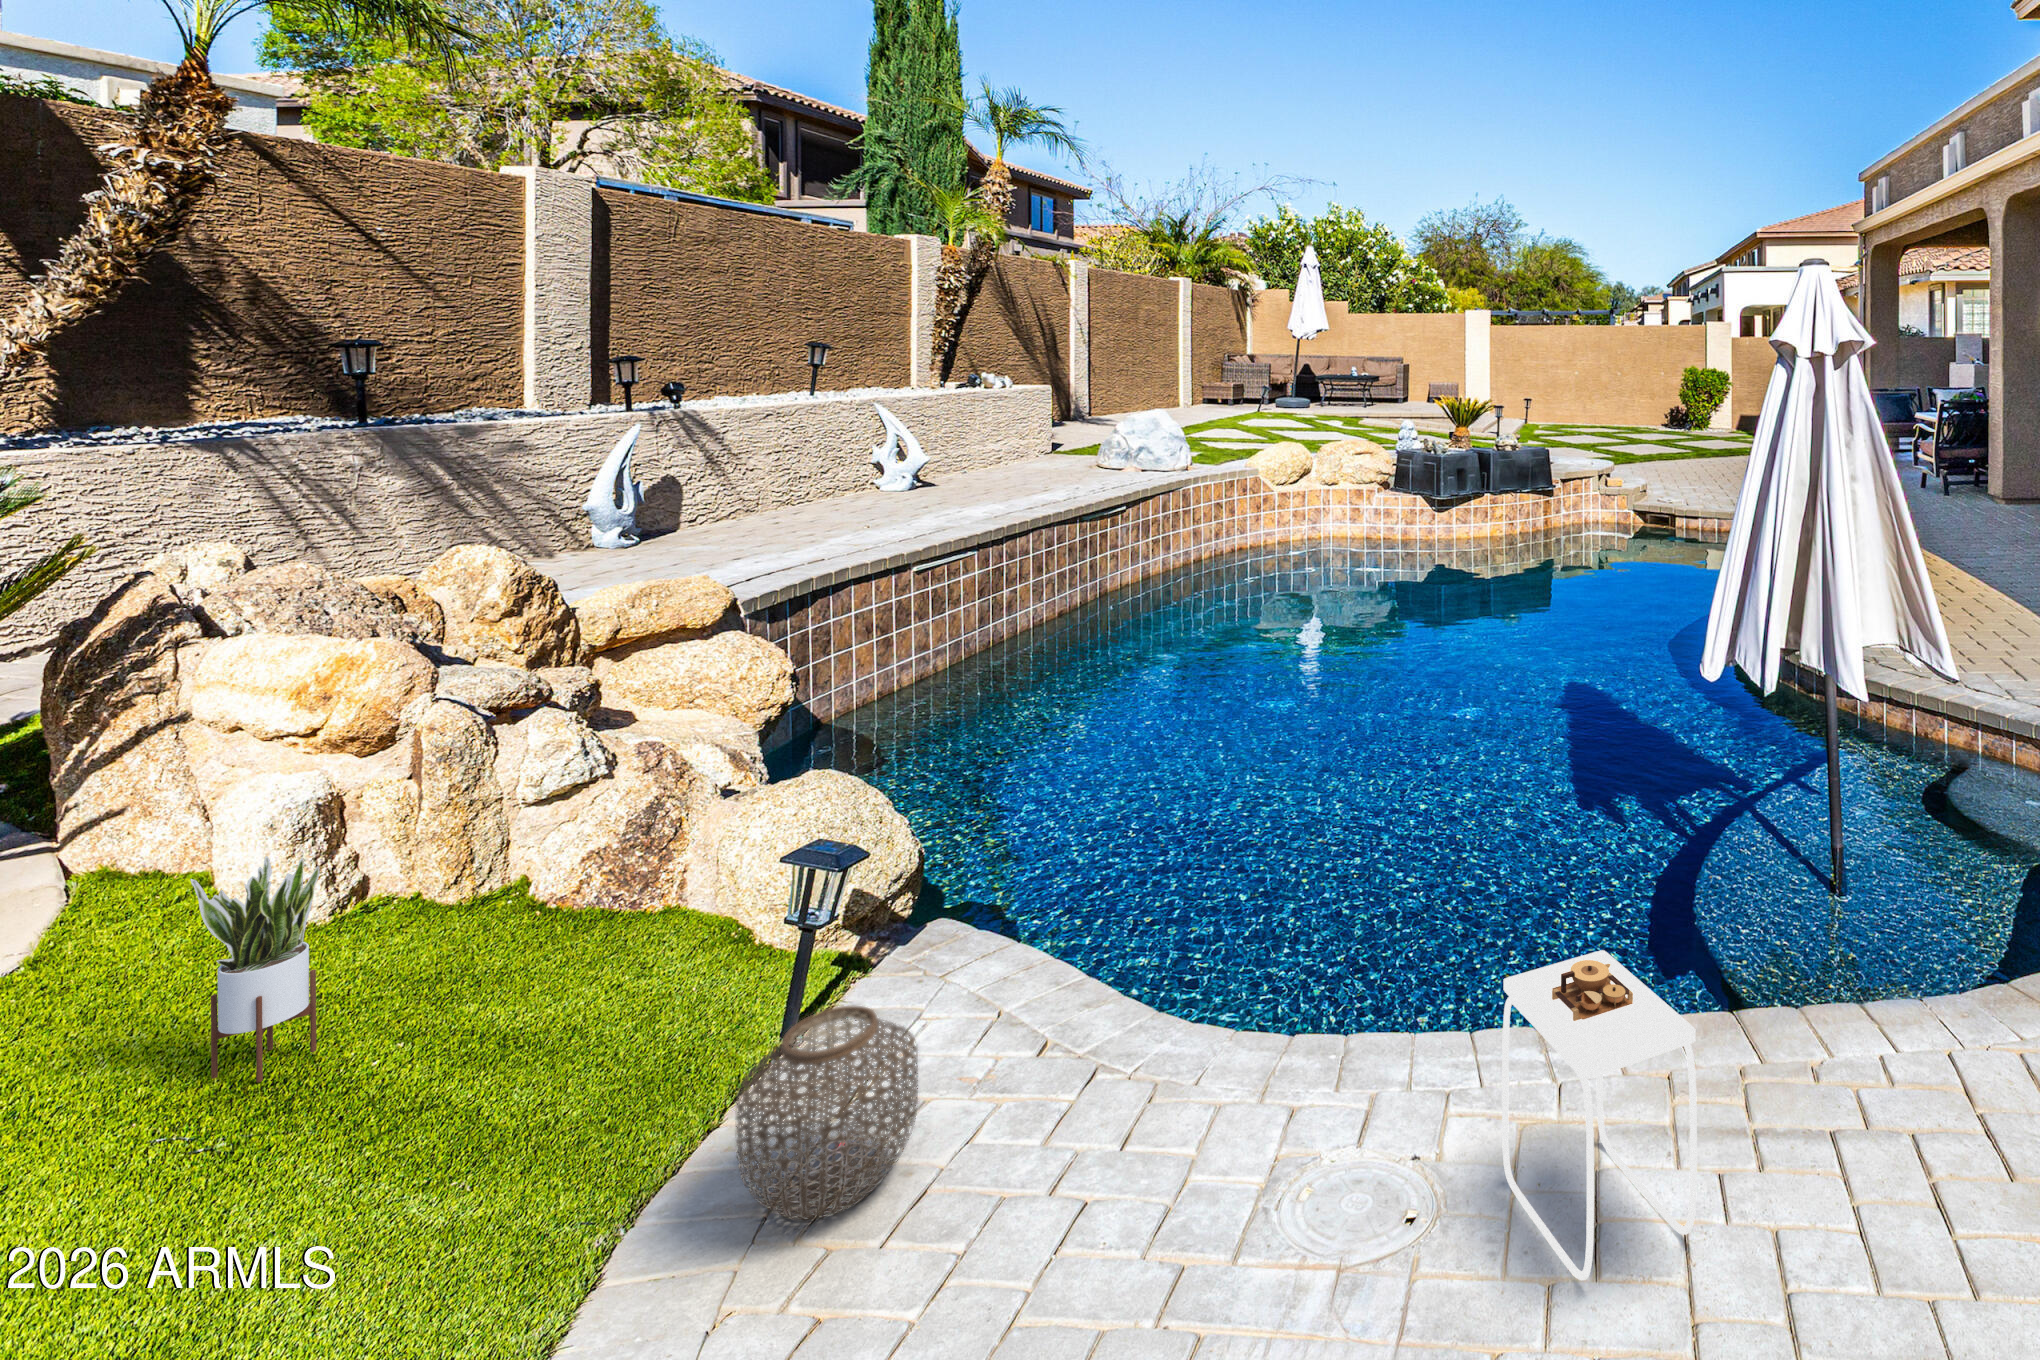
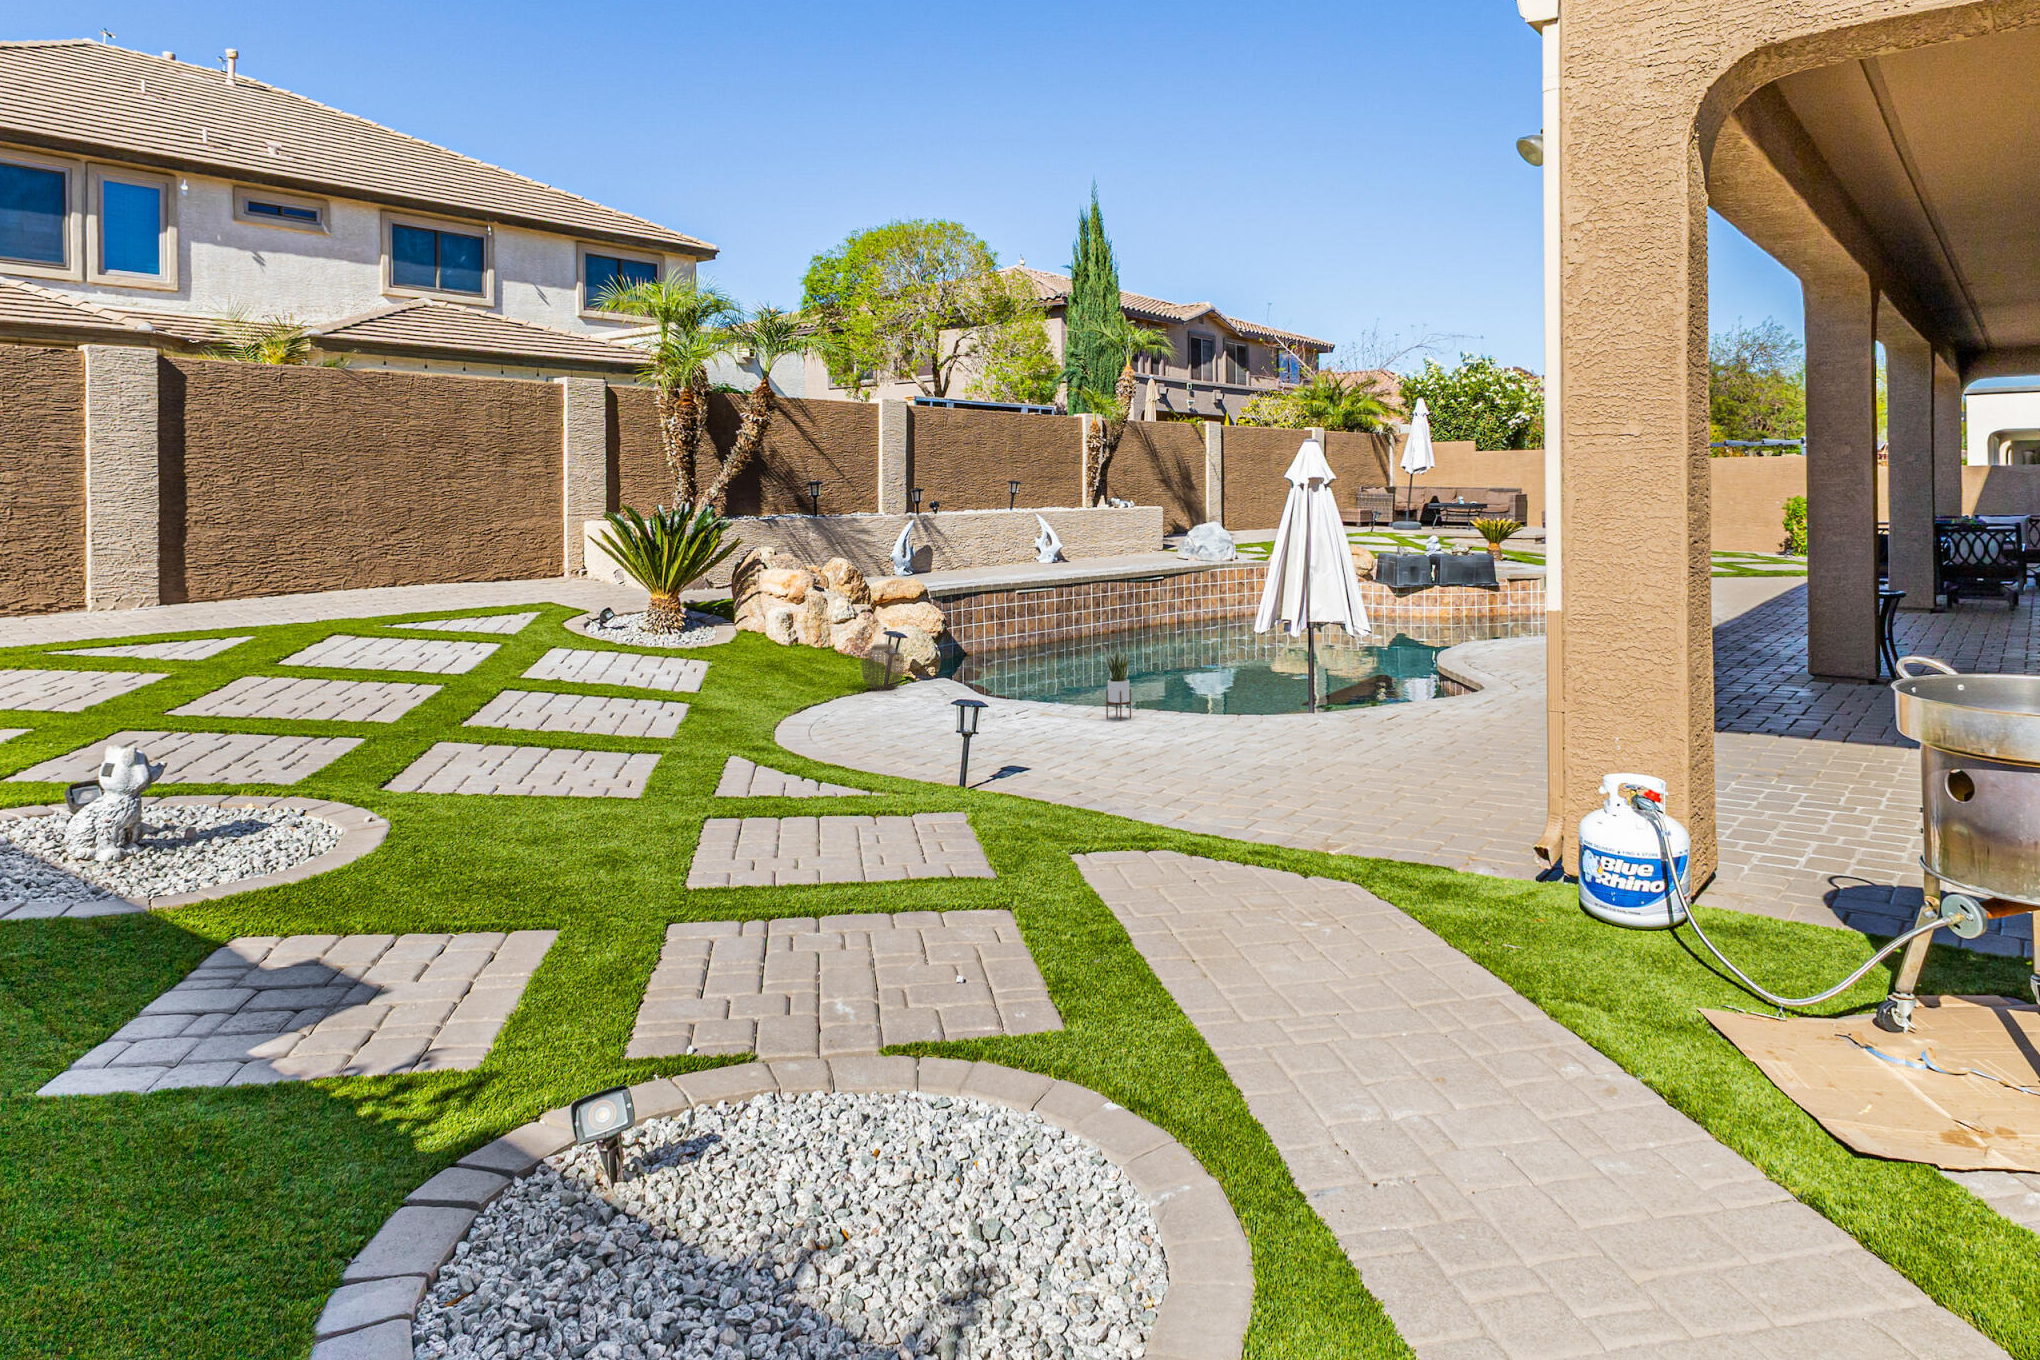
potted plant: present [190,856,320,1082] -> present [1104,646,1131,720]
side table: present [1502,950,1697,1280] -> none [1023,638,1065,710]

